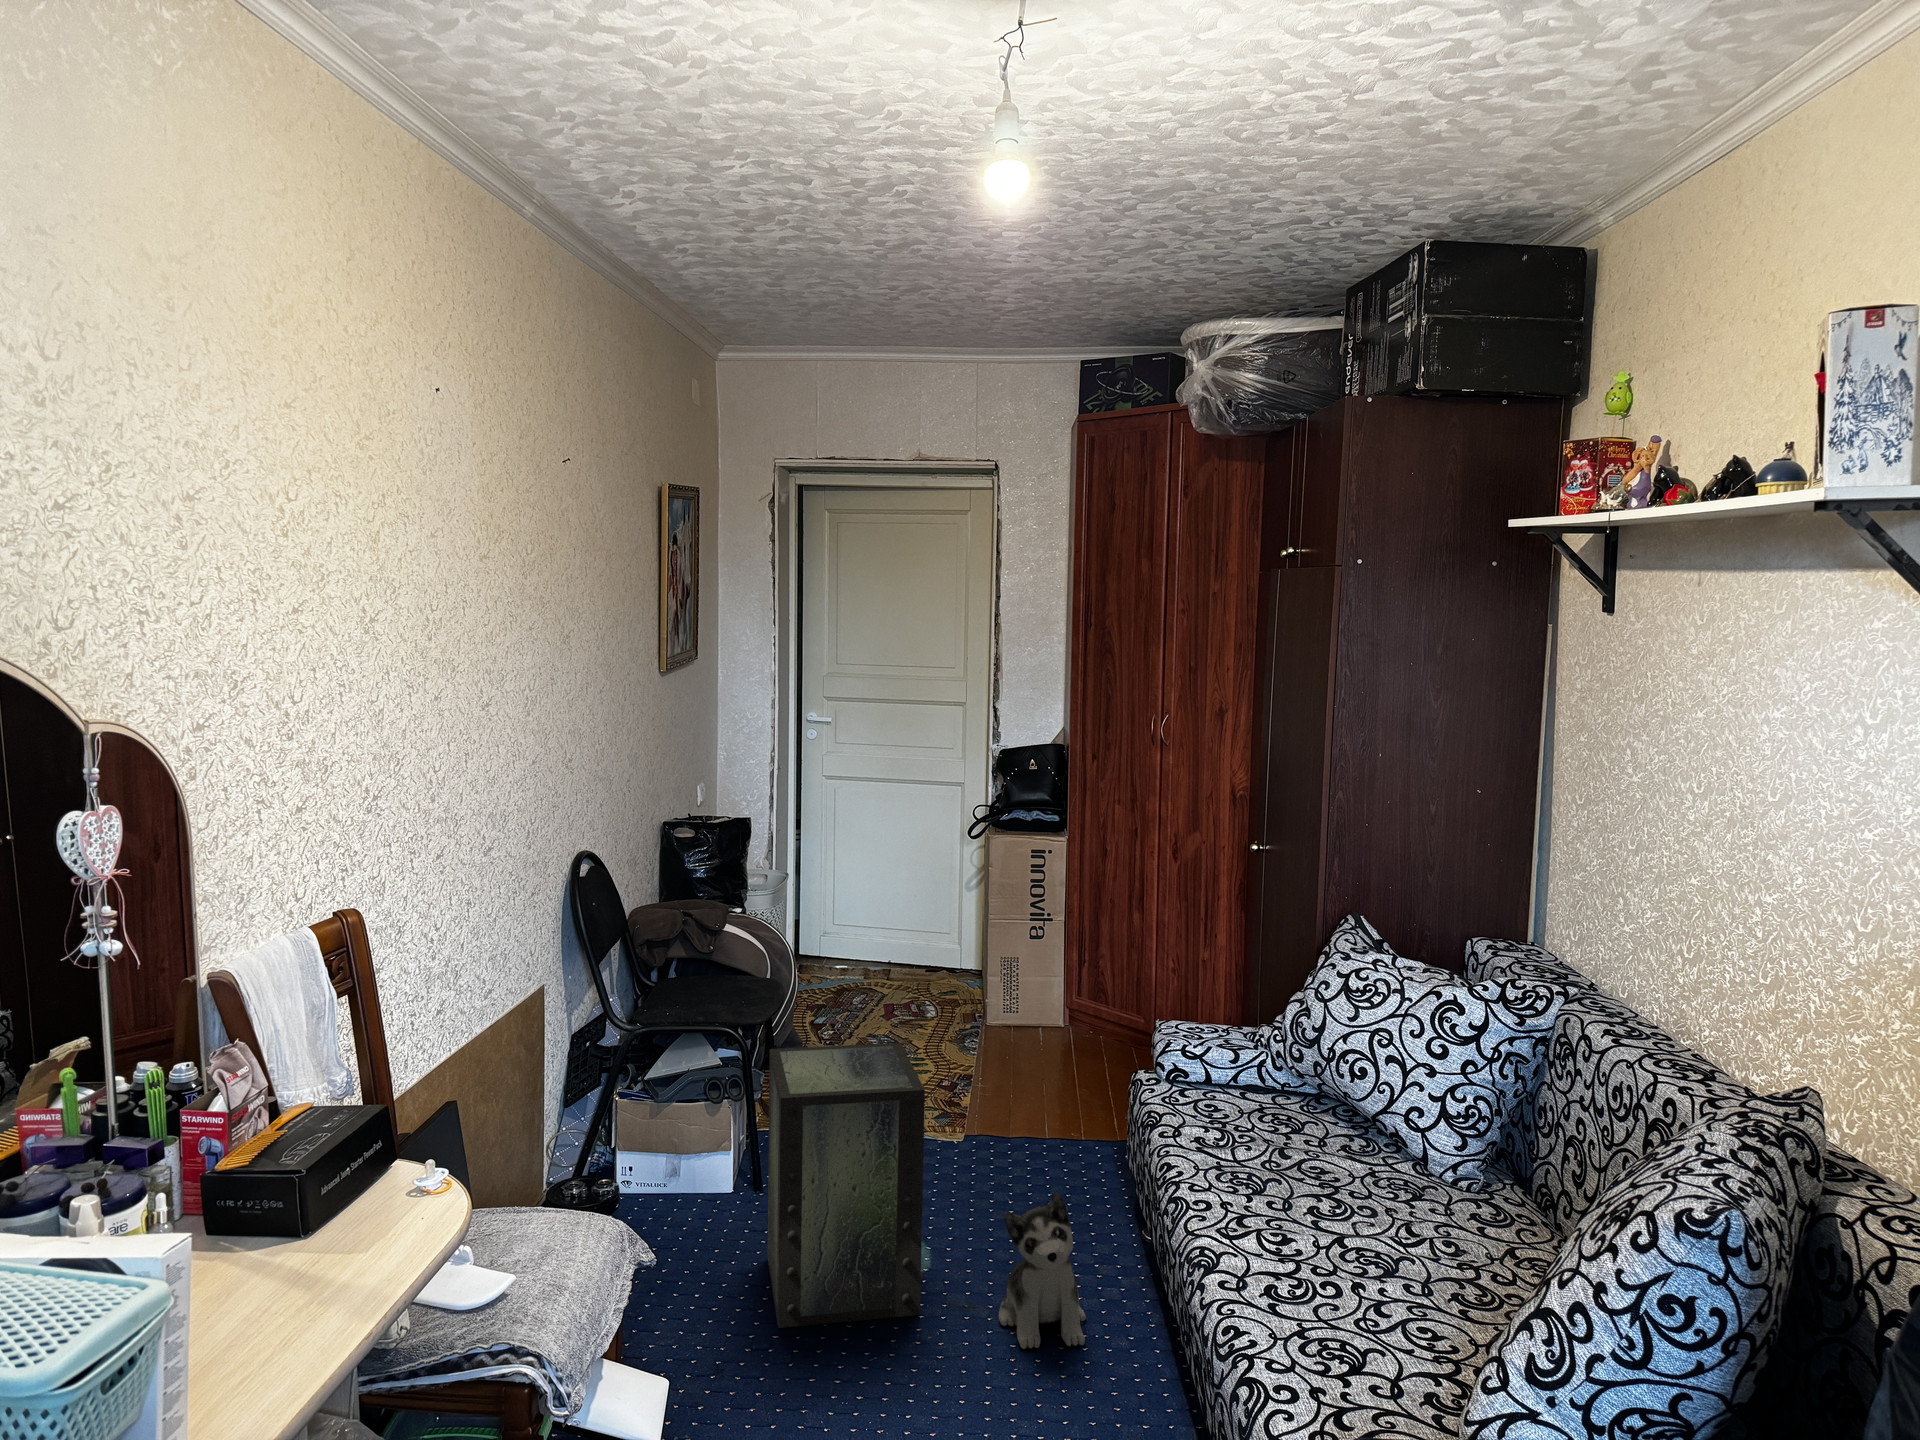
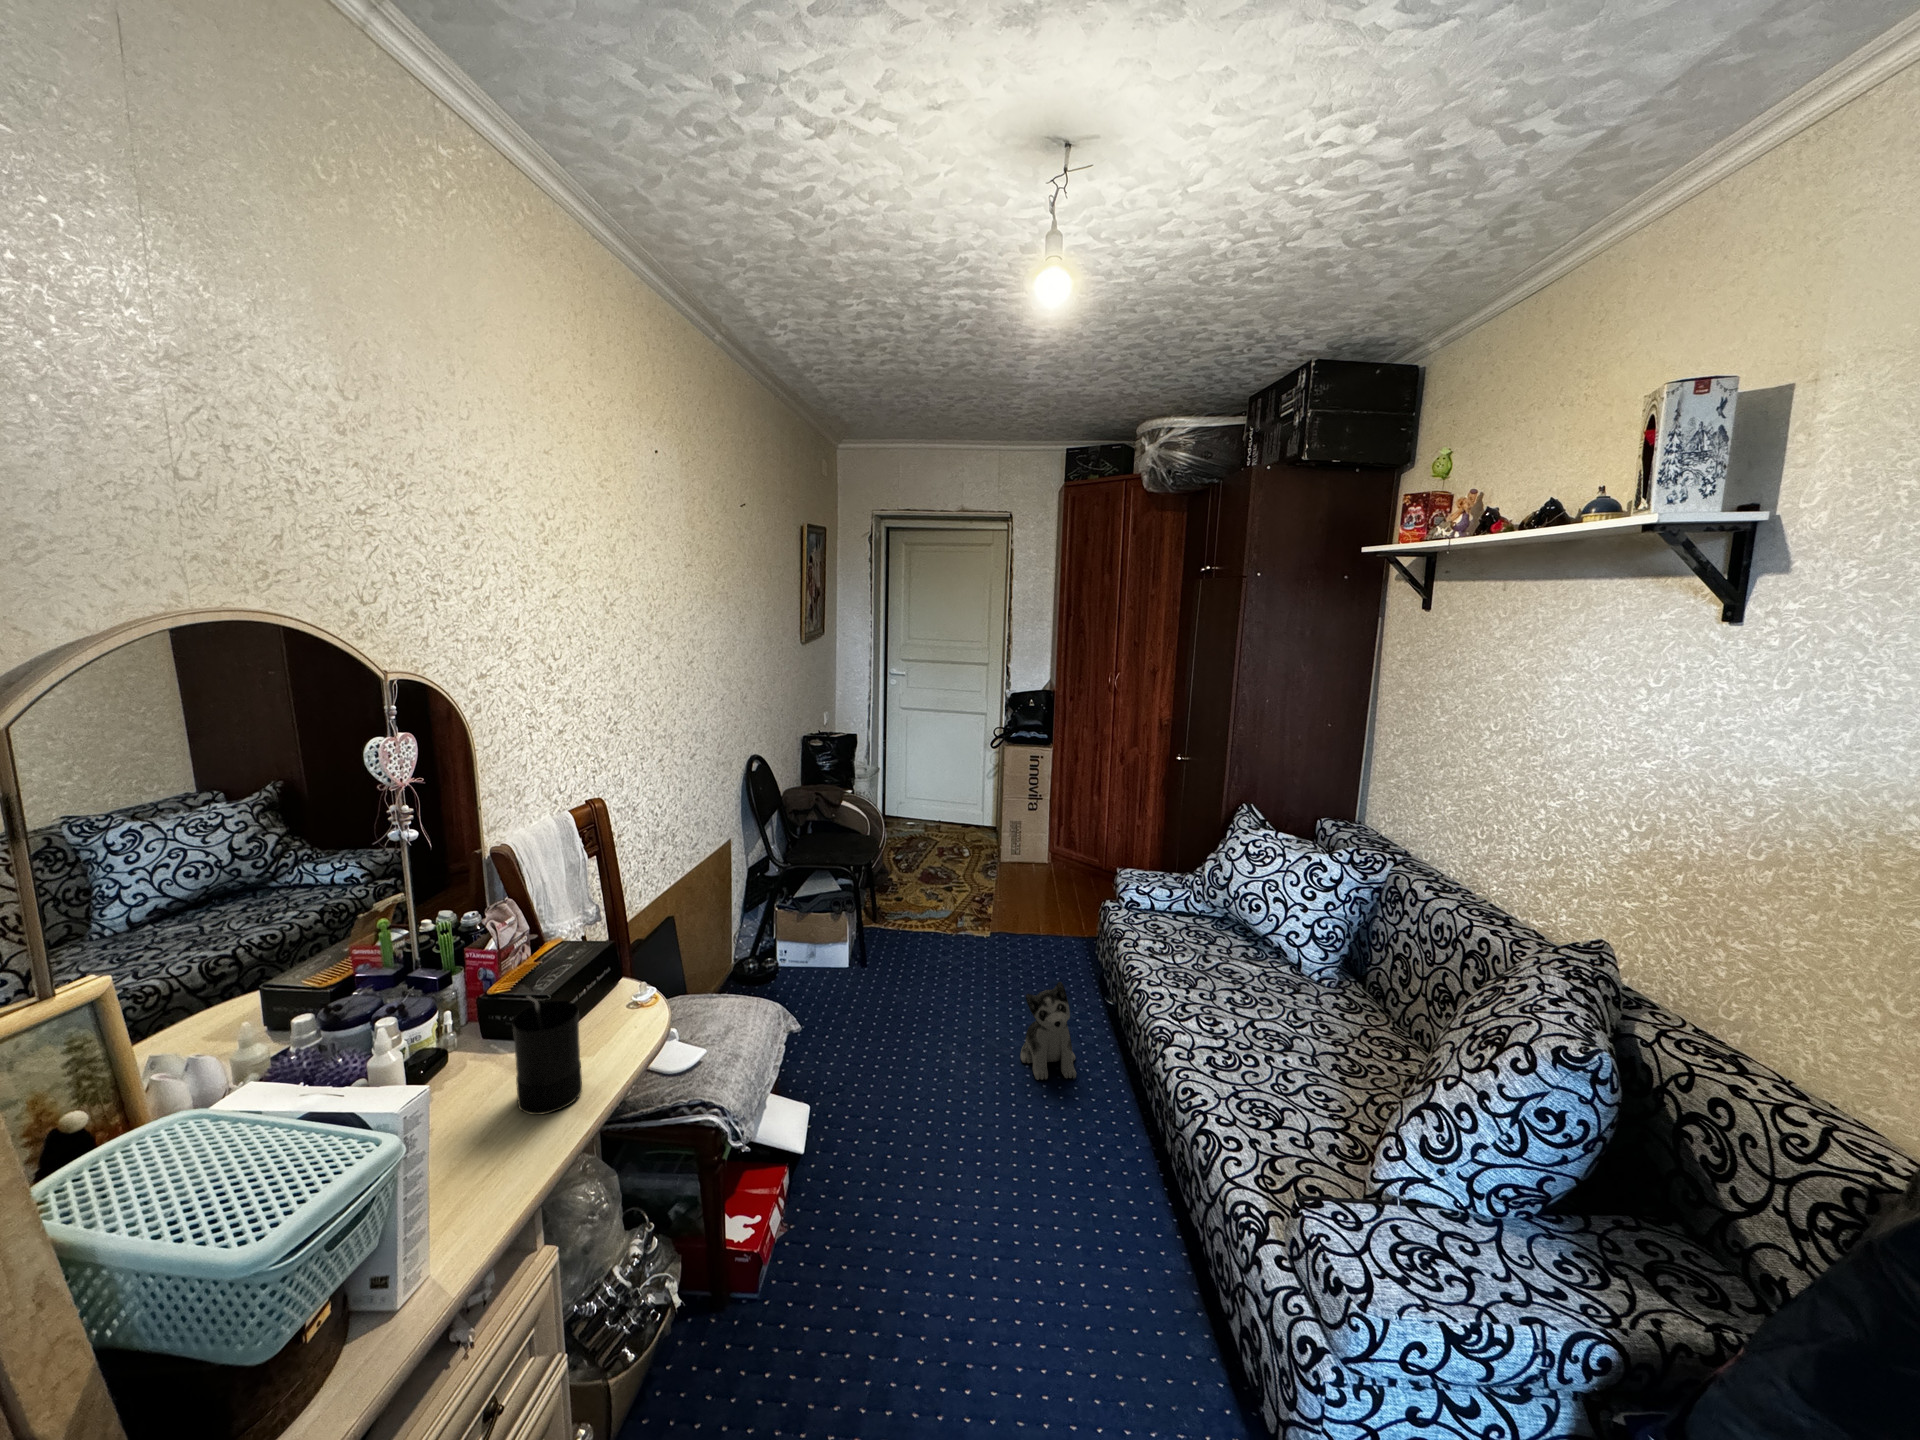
storage box: present [768,1043,925,1328] -> none [873,881,976,1062]
candle: none [272,1155,359,1311] -> present [513,996,582,1115]

